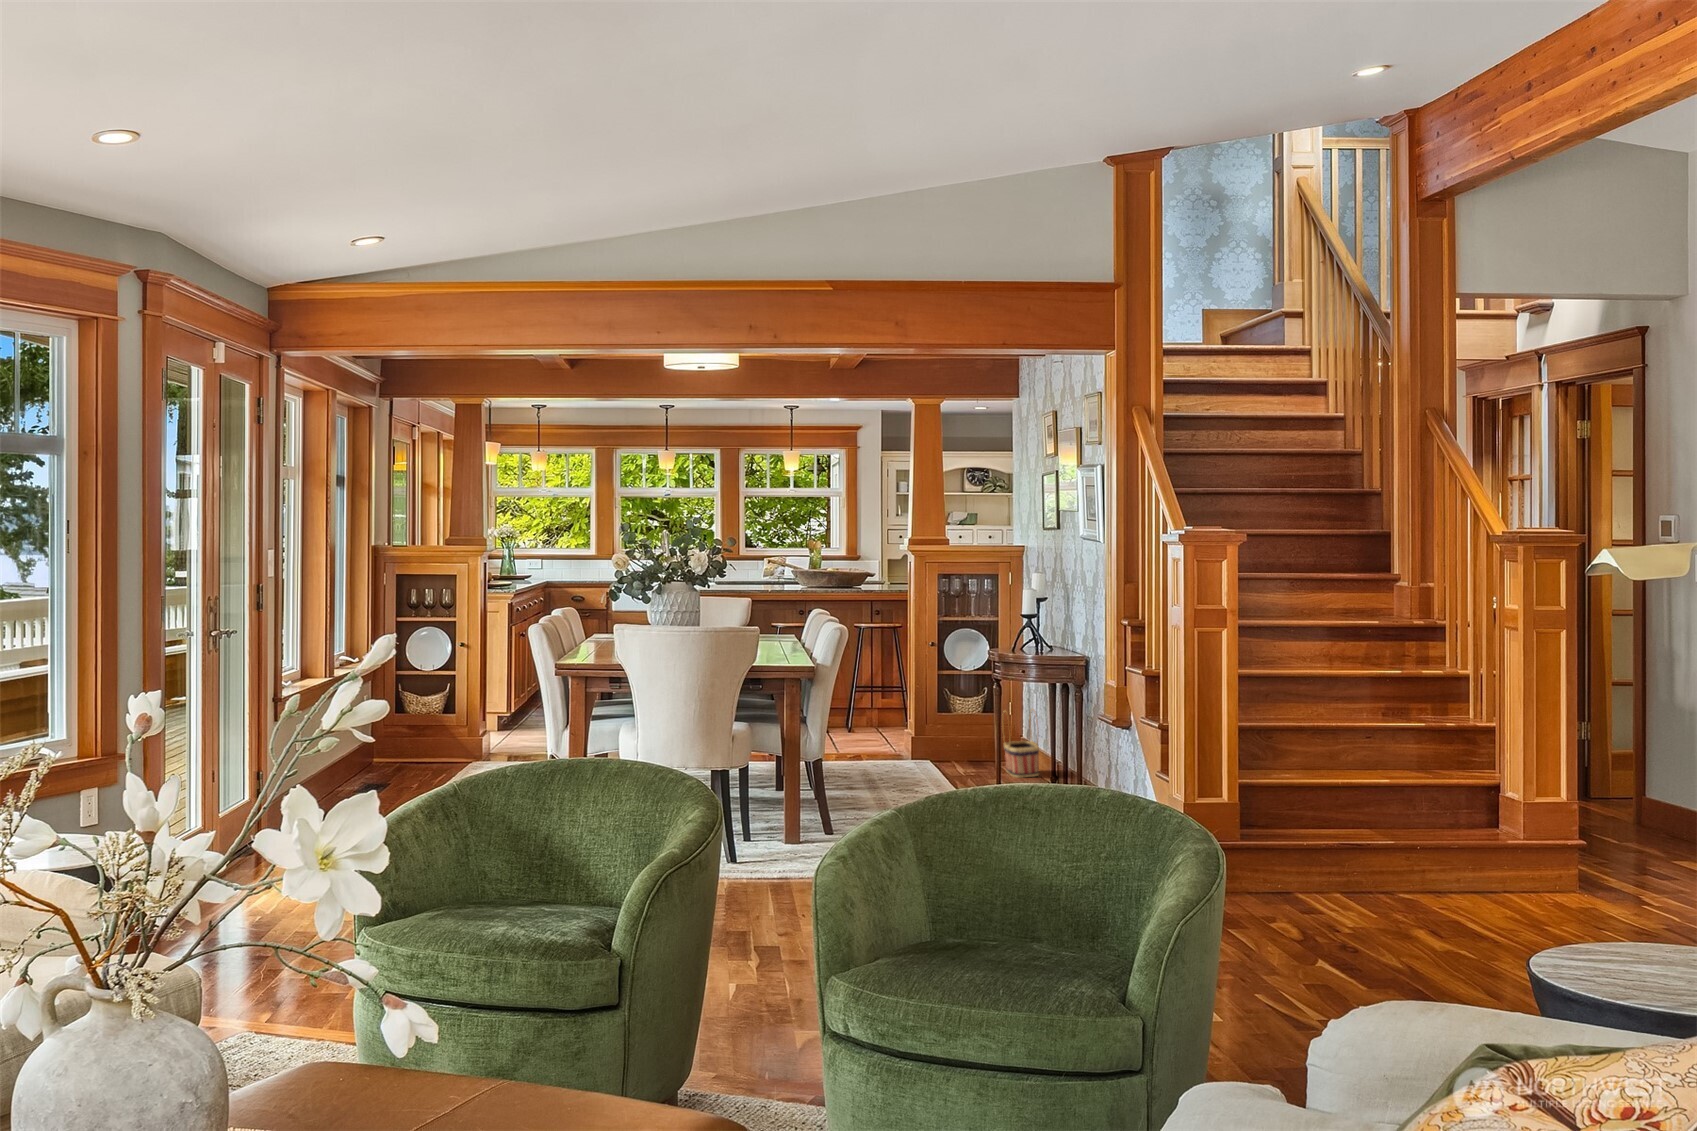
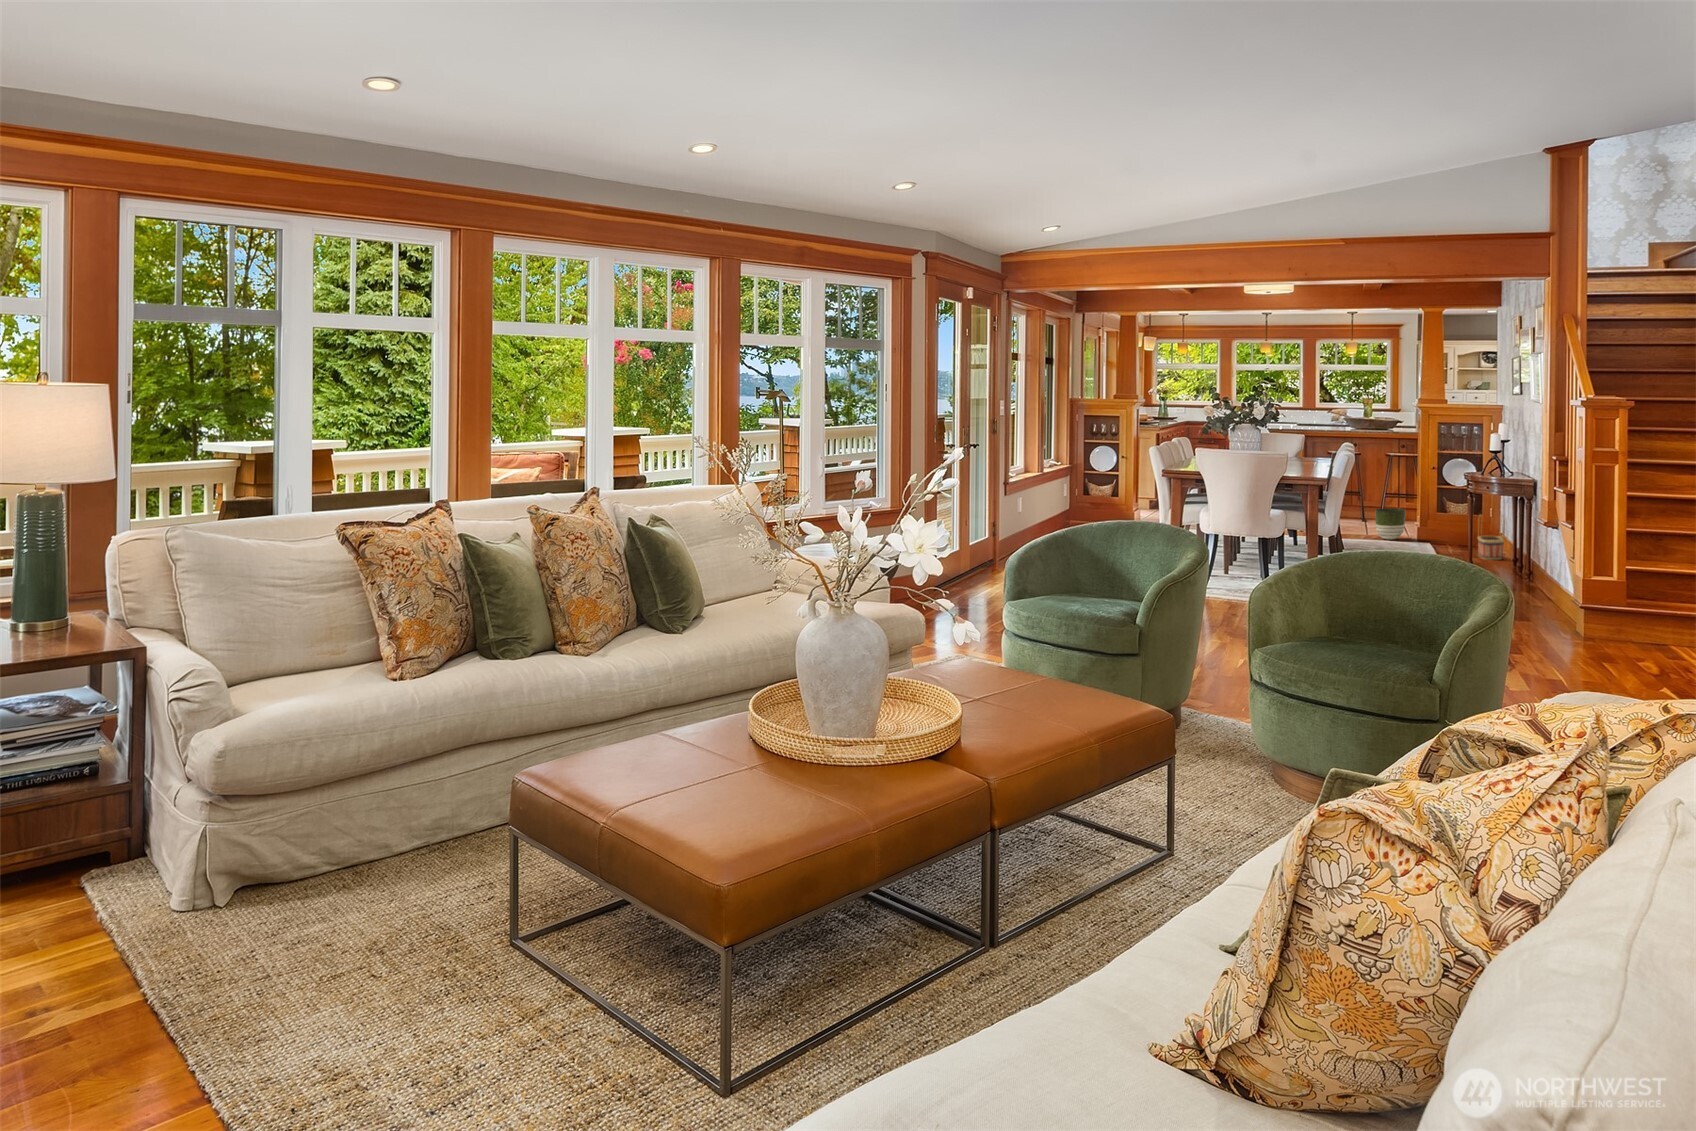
planter: none [858,707,899,755] -> present [1375,508,1406,540]

